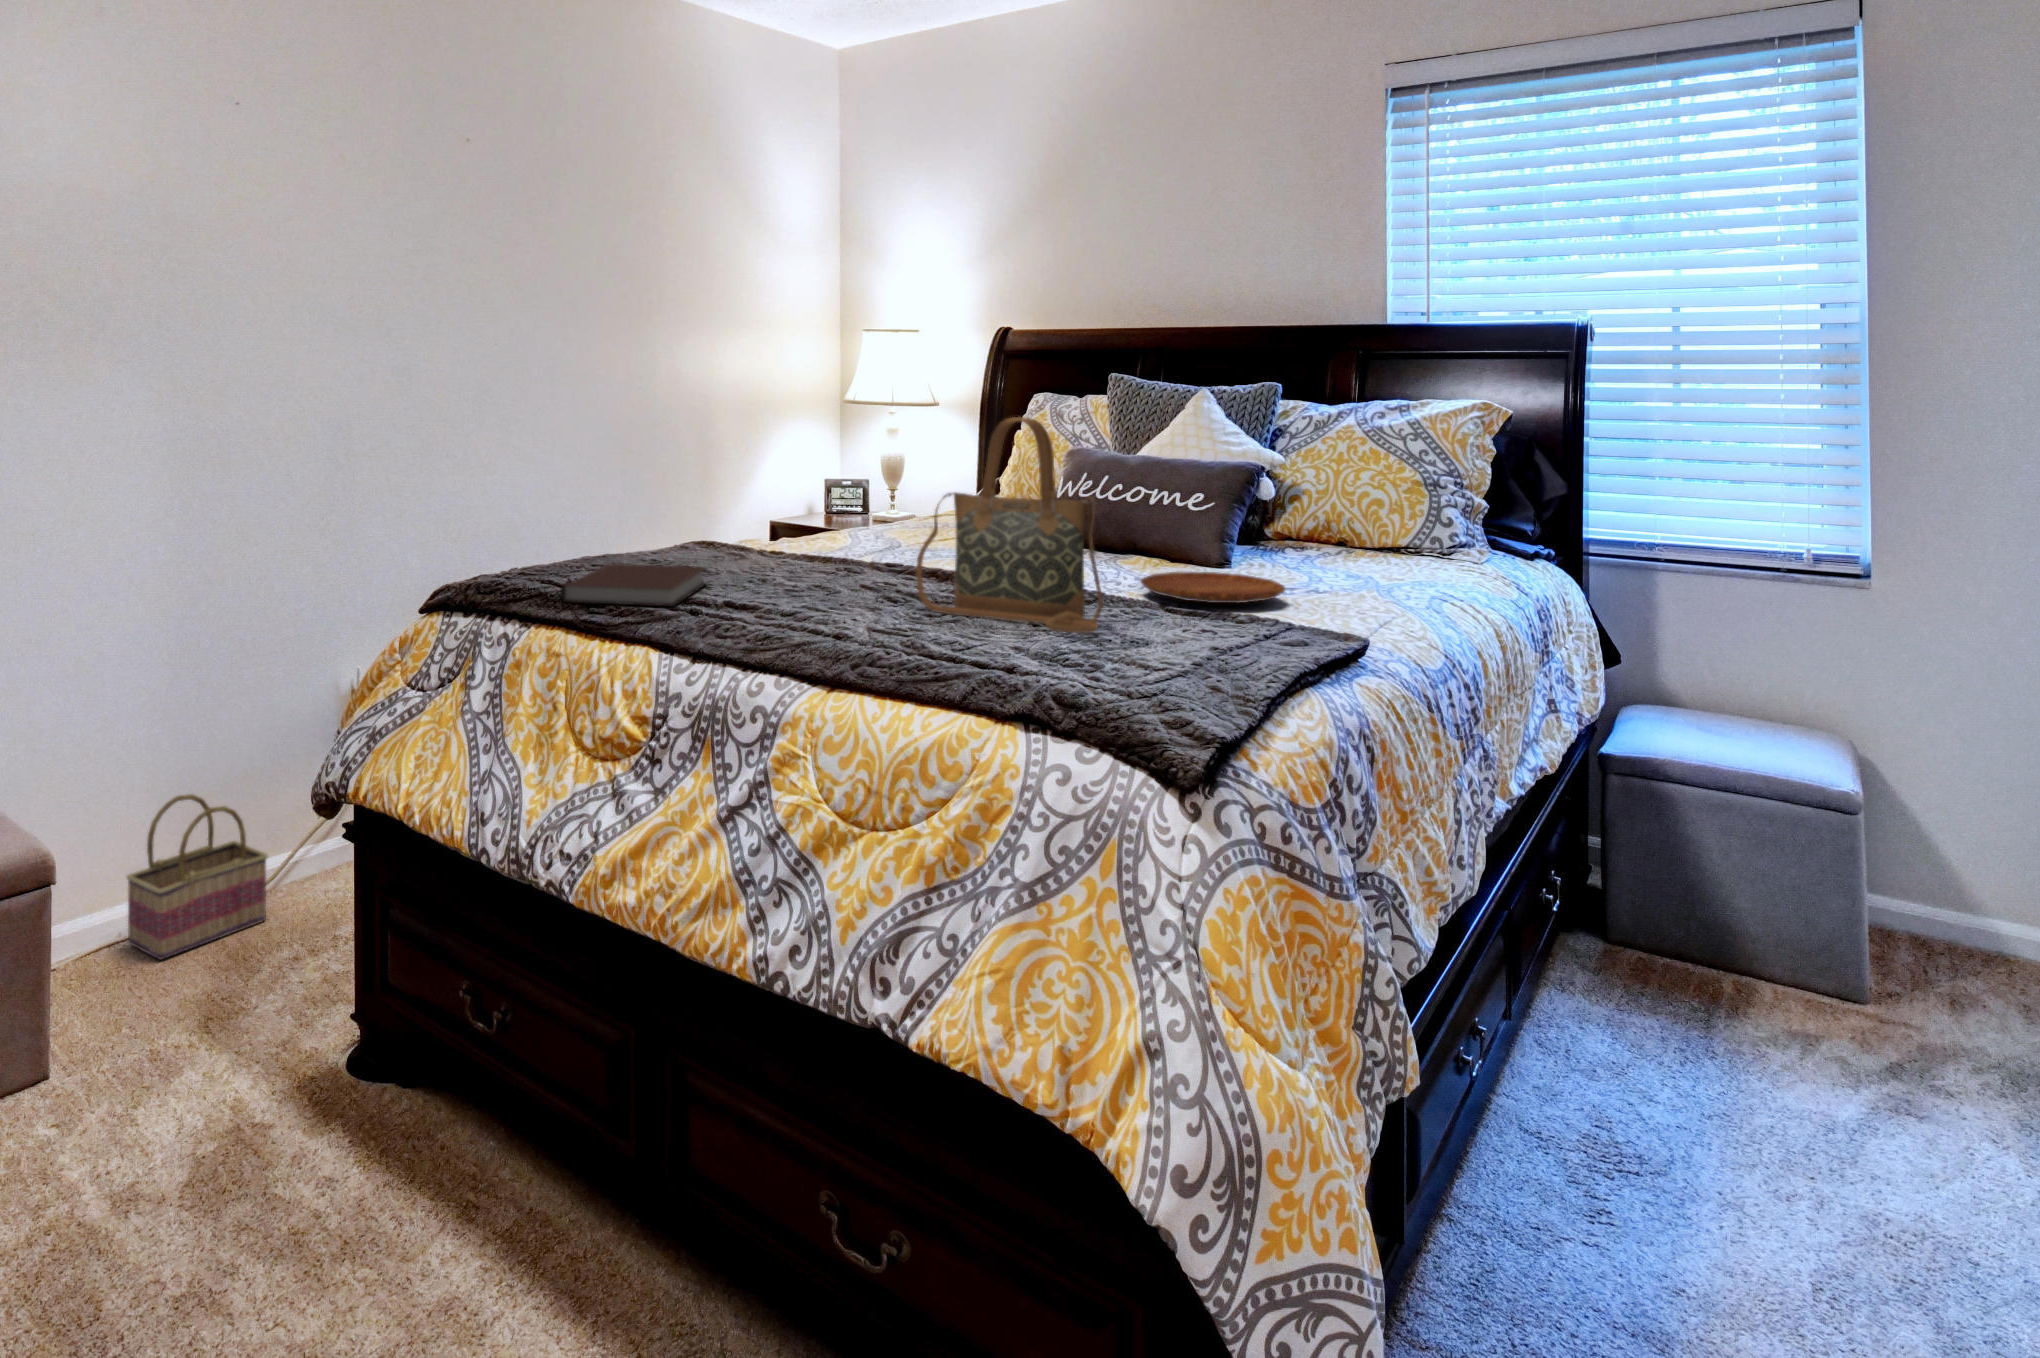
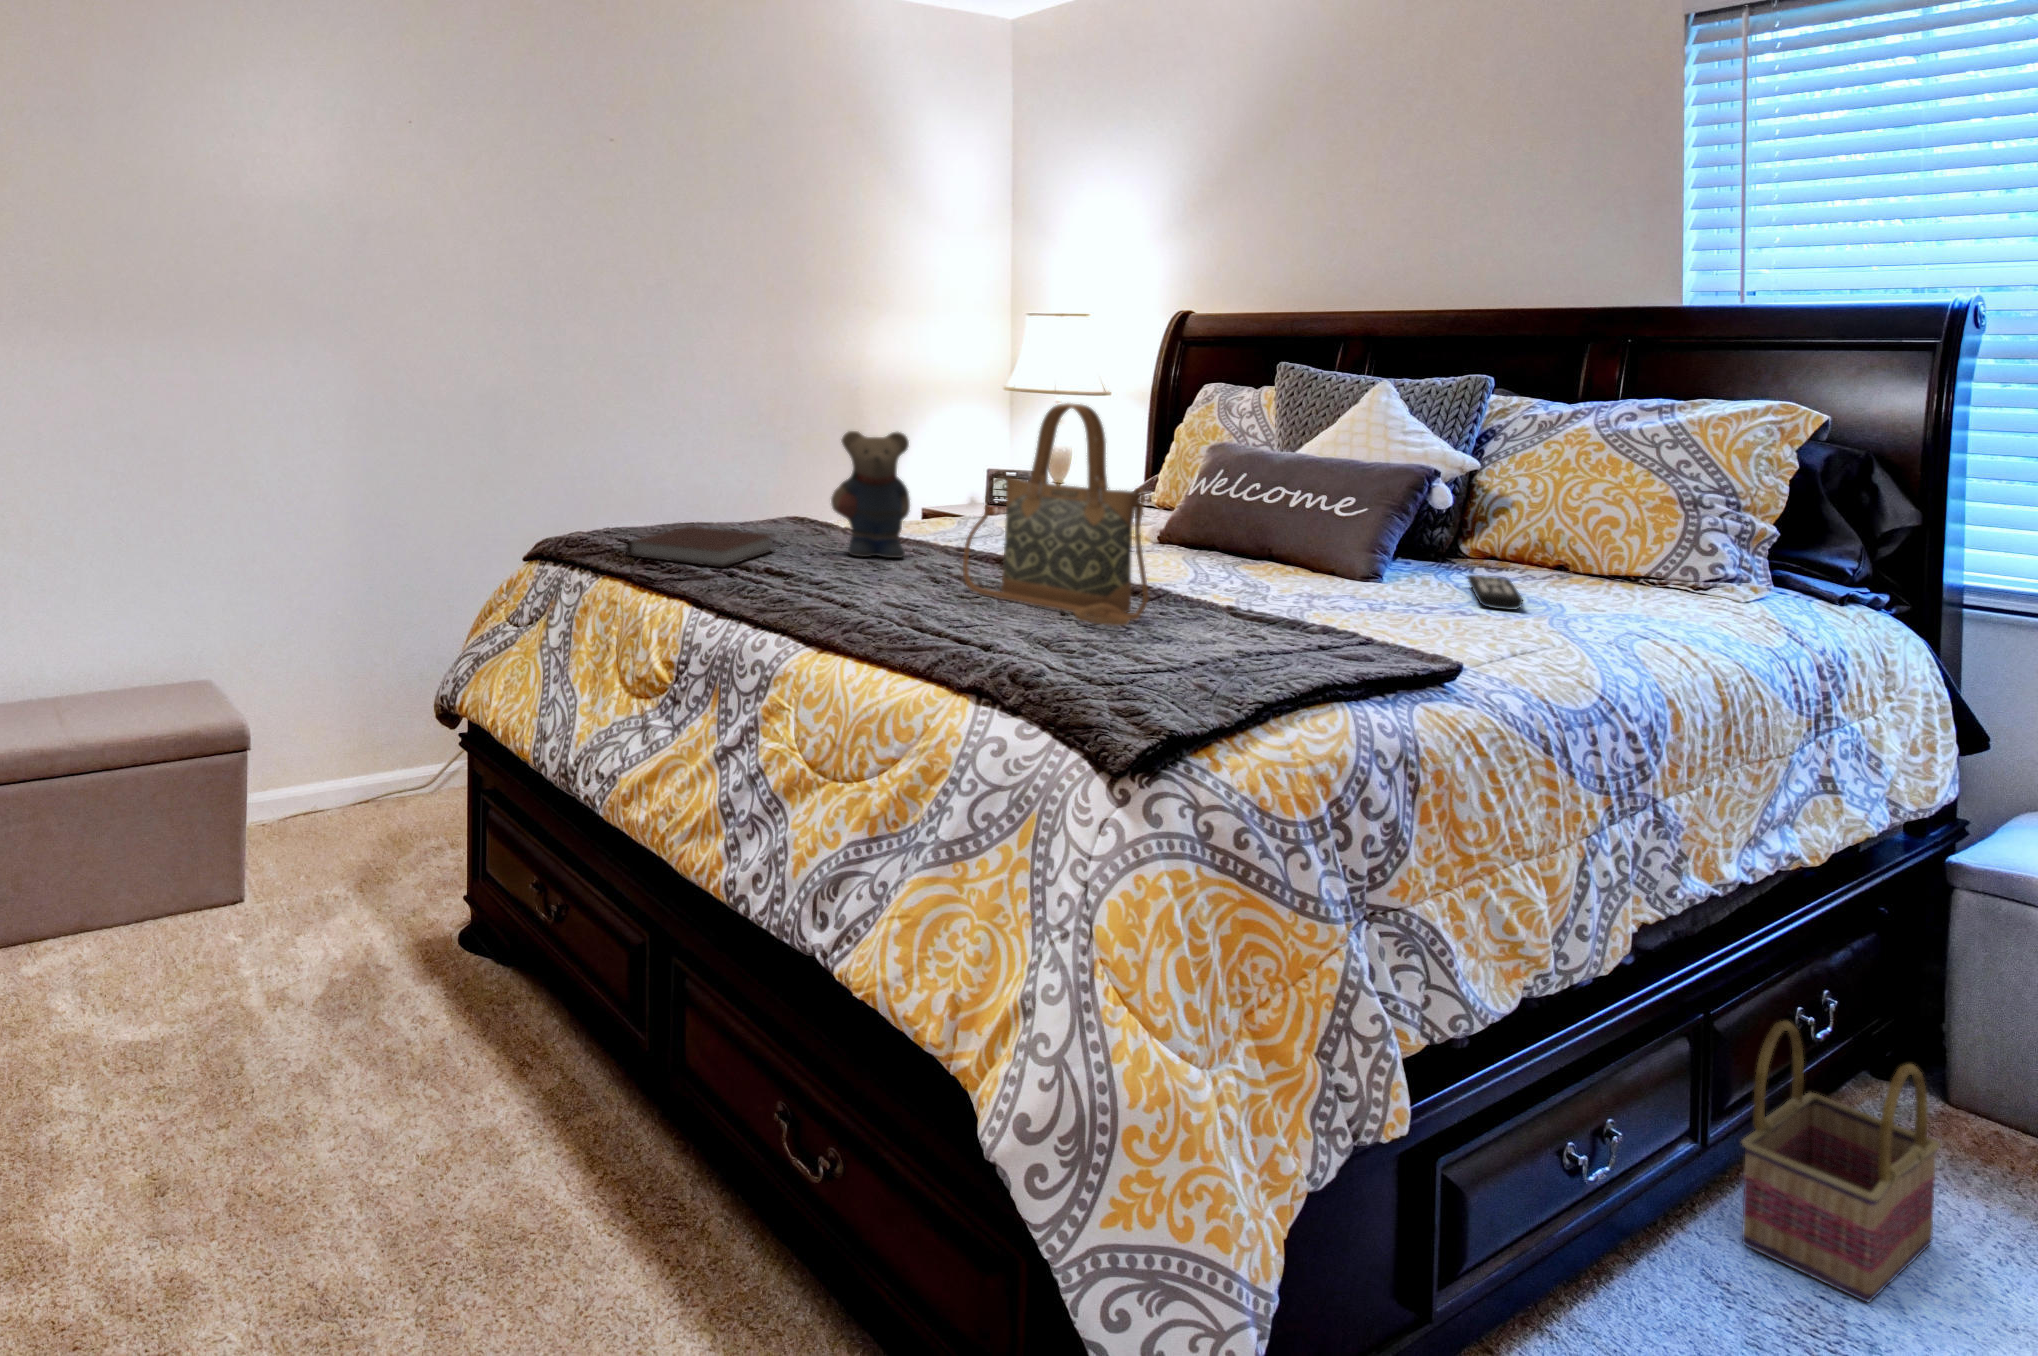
teddy bear: none [761,452,838,583] -> present [831,431,910,558]
remote control: none [1296,557,1359,586] -> present [1468,575,1523,610]
tray: present [1141,572,1286,603] -> none [1229,577,1400,614]
basket: present [127,794,268,960] -> present [1742,1021,1940,1302]

